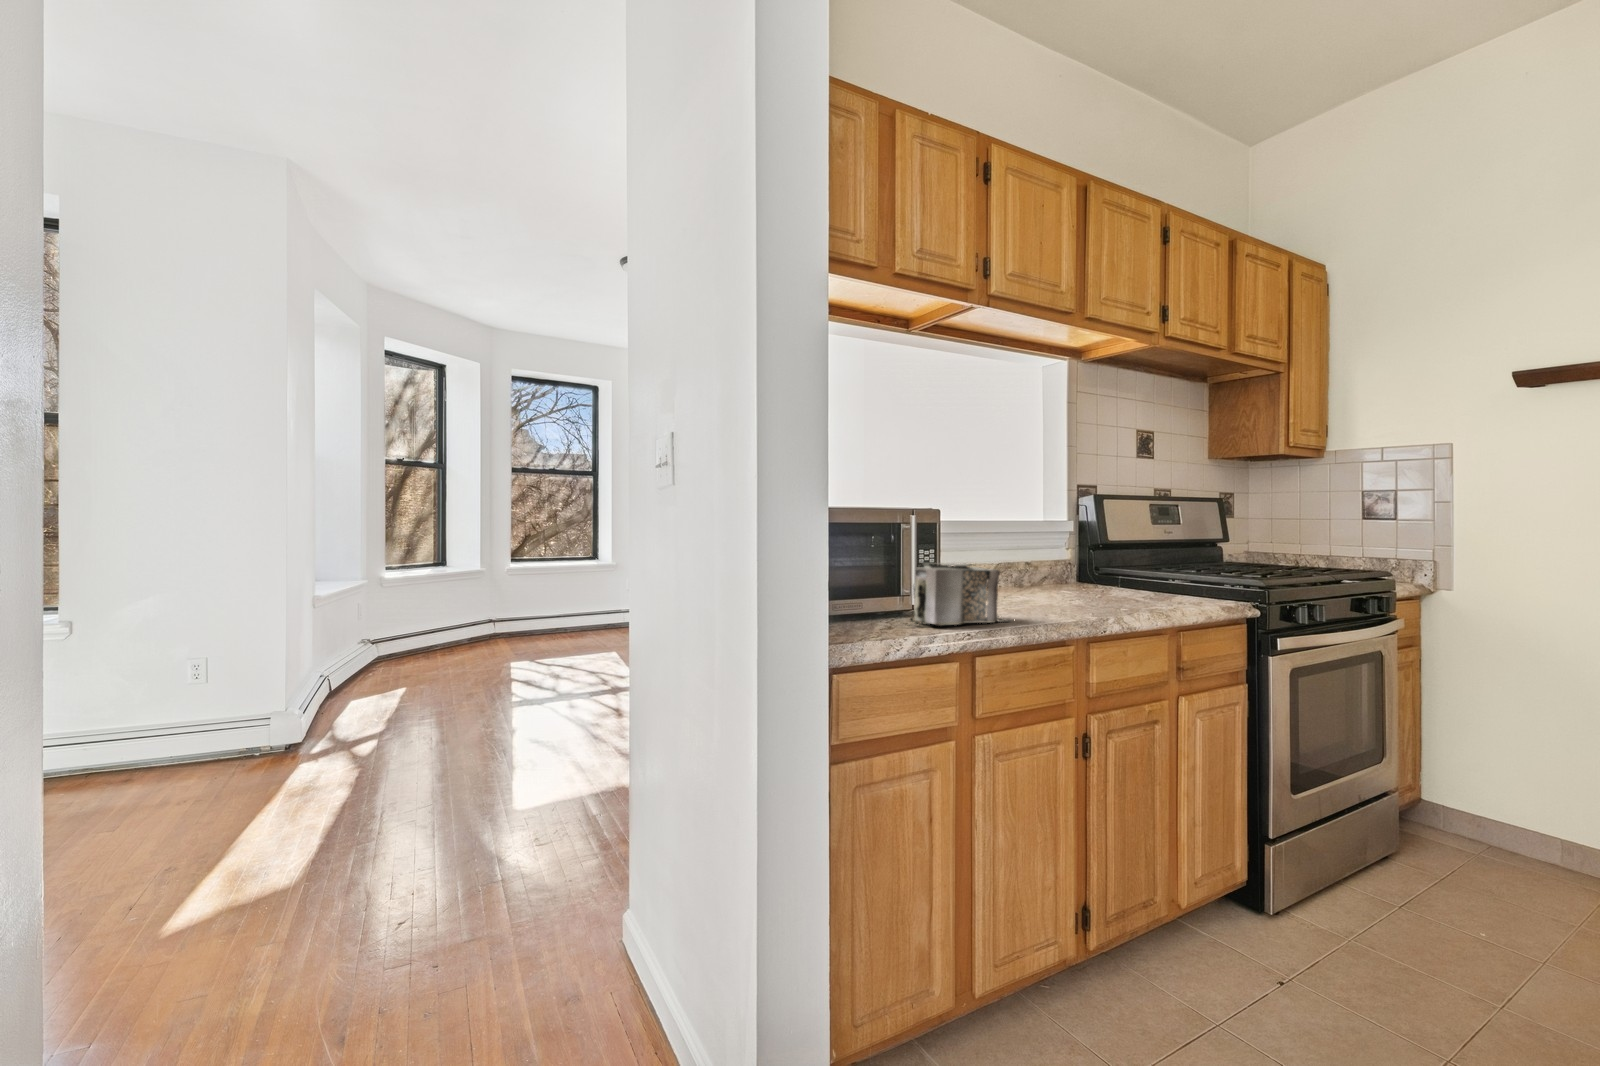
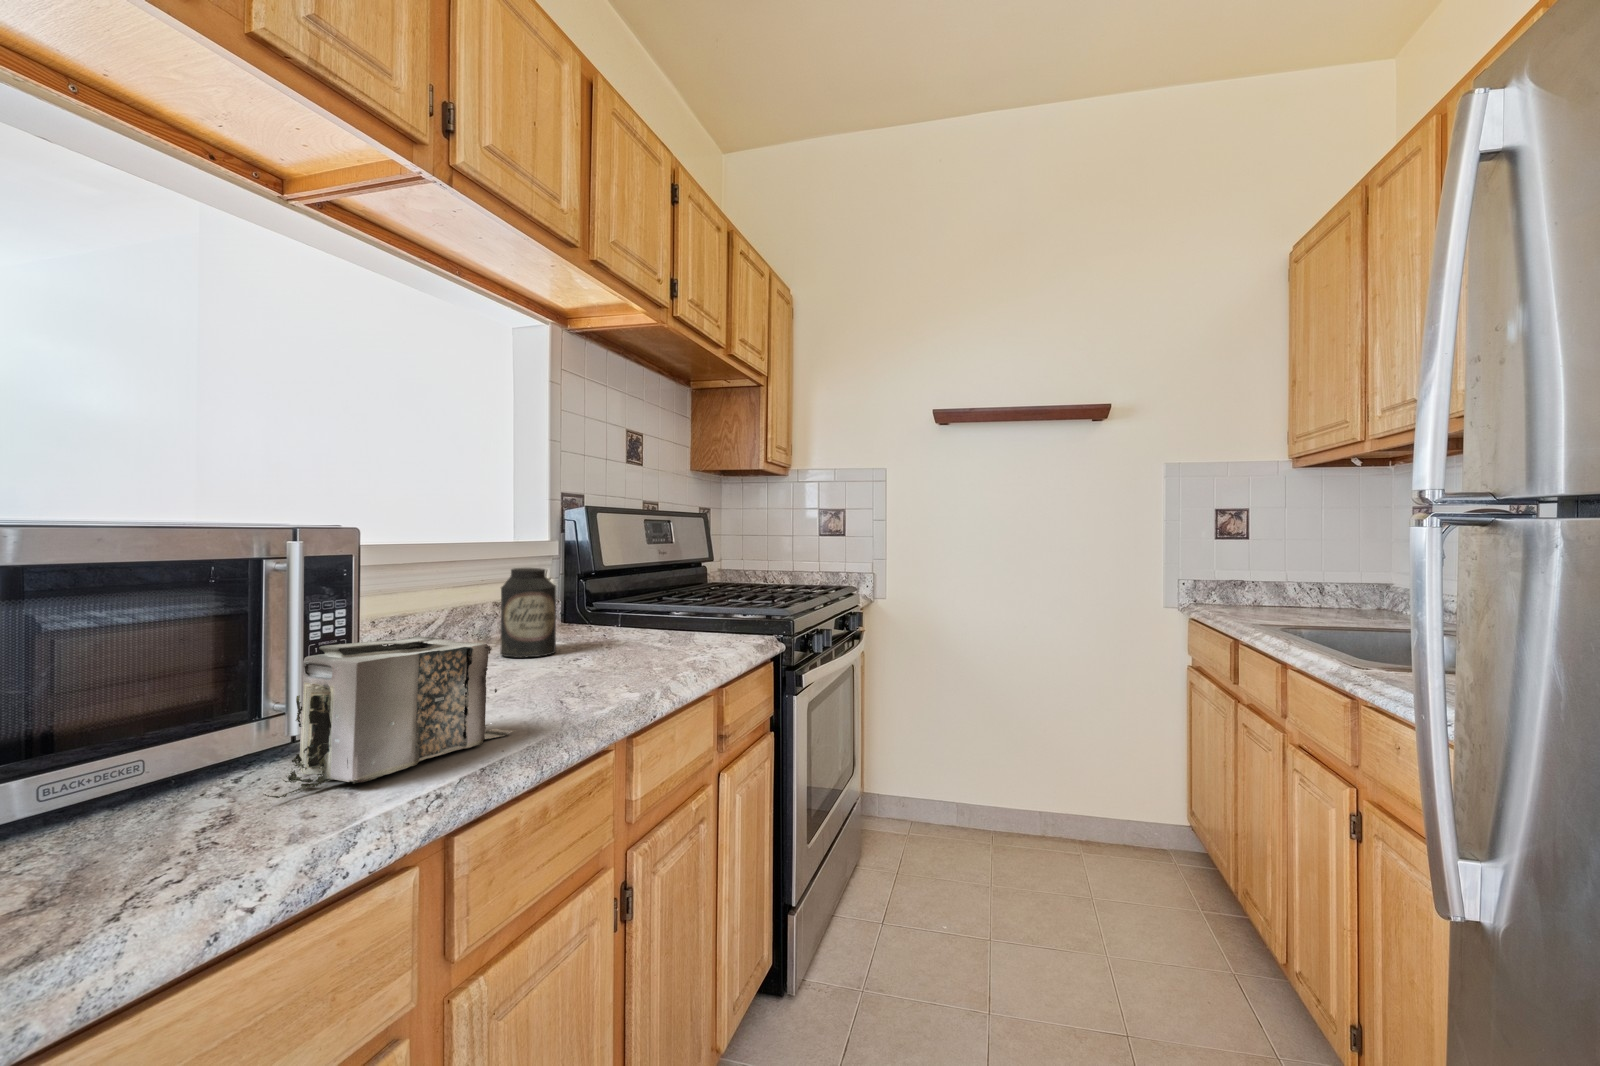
canister: none [1025,537,1062,596] -> present [500,568,556,657]

